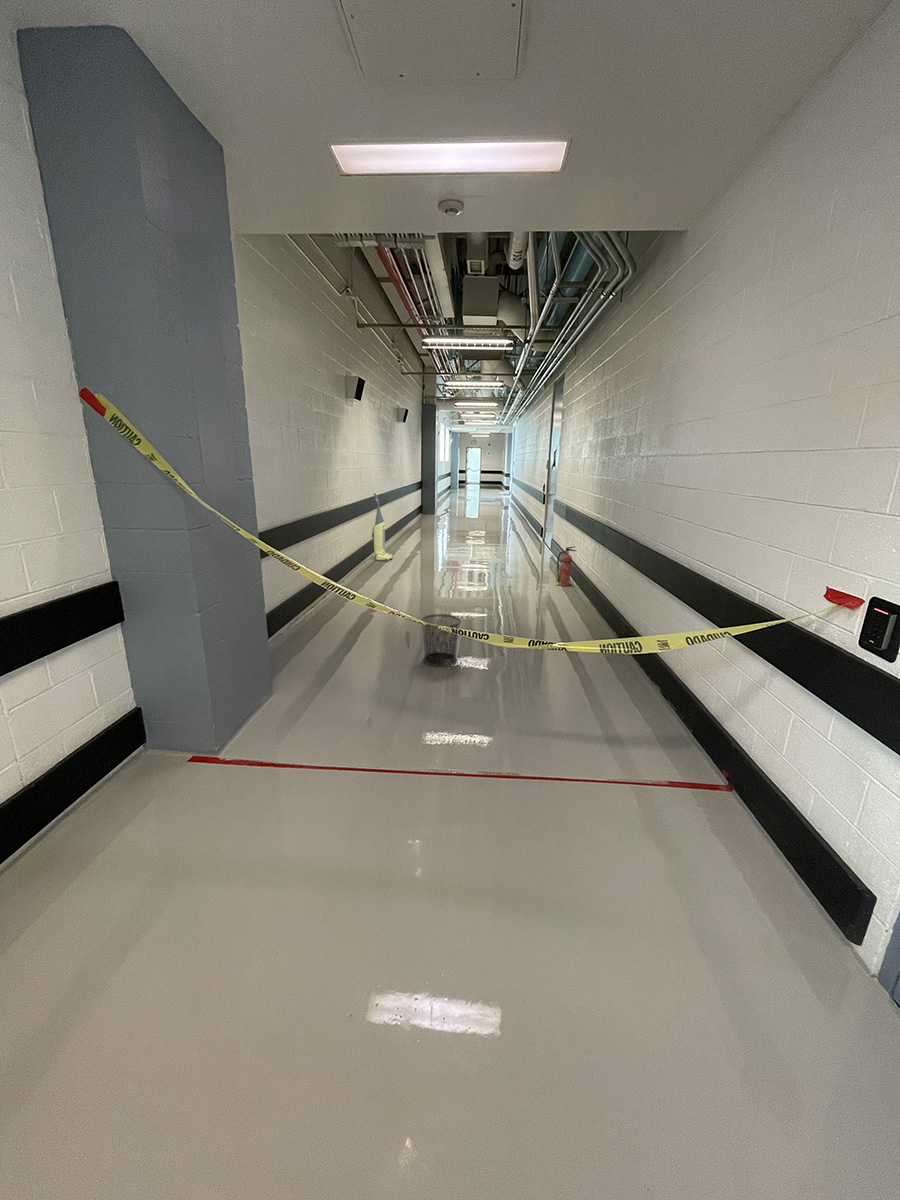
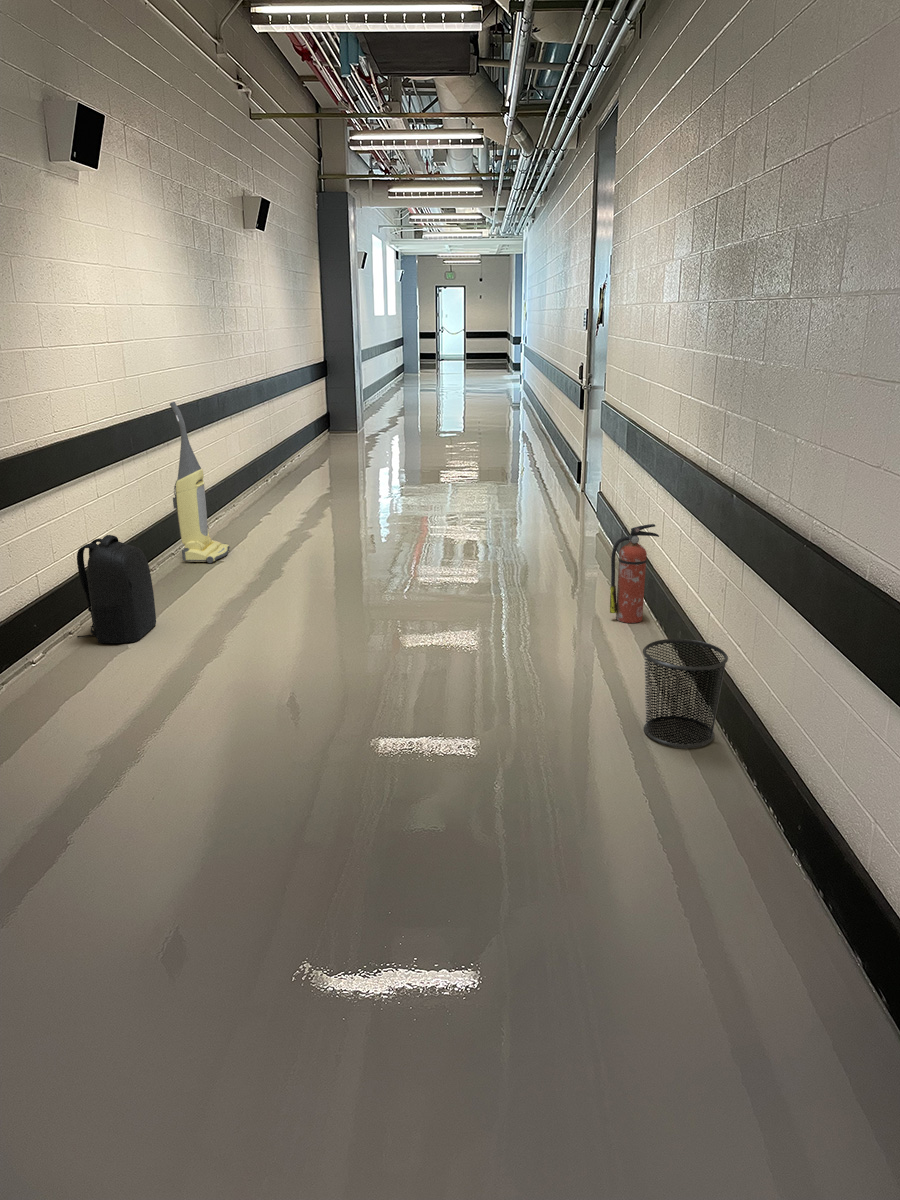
backpack: none [344,542,374,584] -> present [77,535,156,643]
waste bin: present [422,614,461,666] -> present [643,639,728,748]

